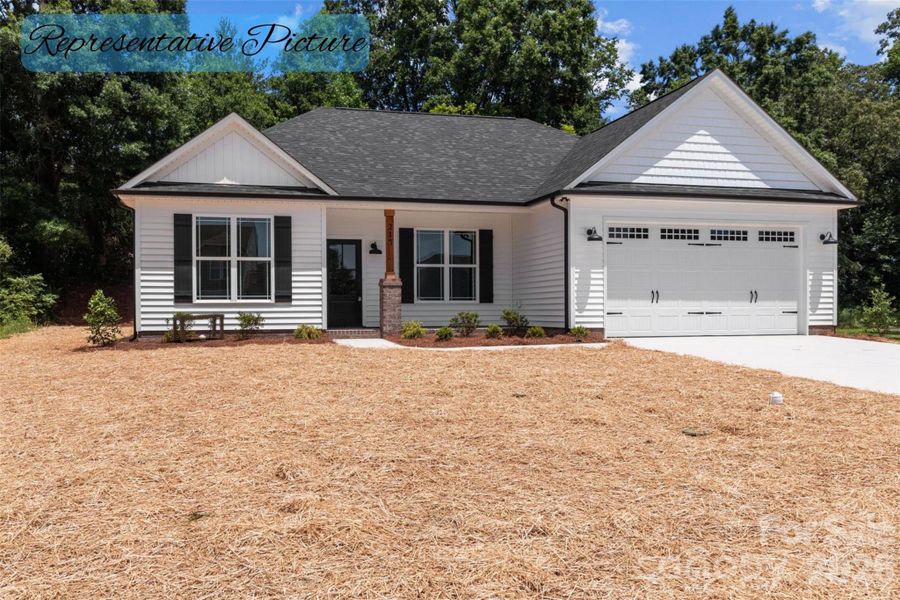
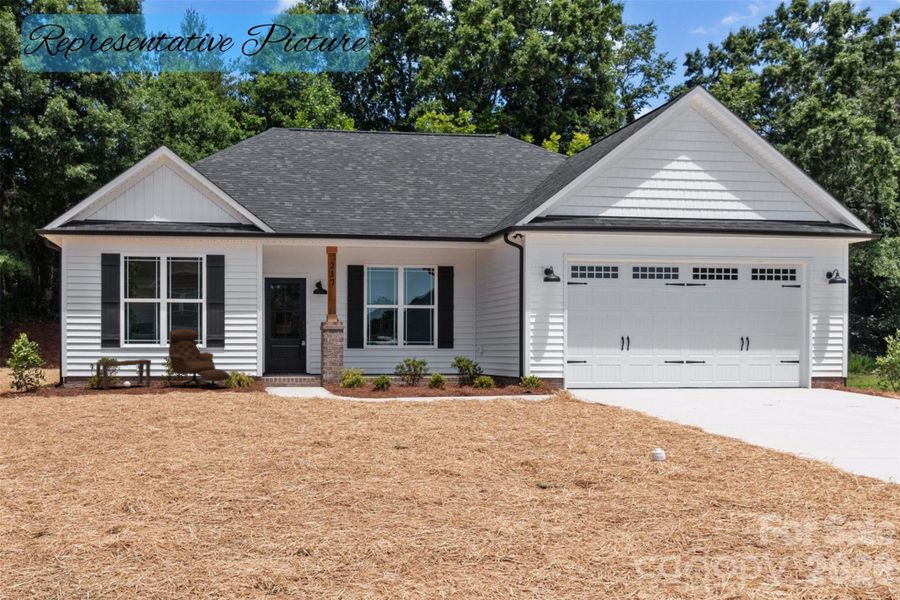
lounge chair: none [241,286,300,341] -> present [169,329,230,389]

